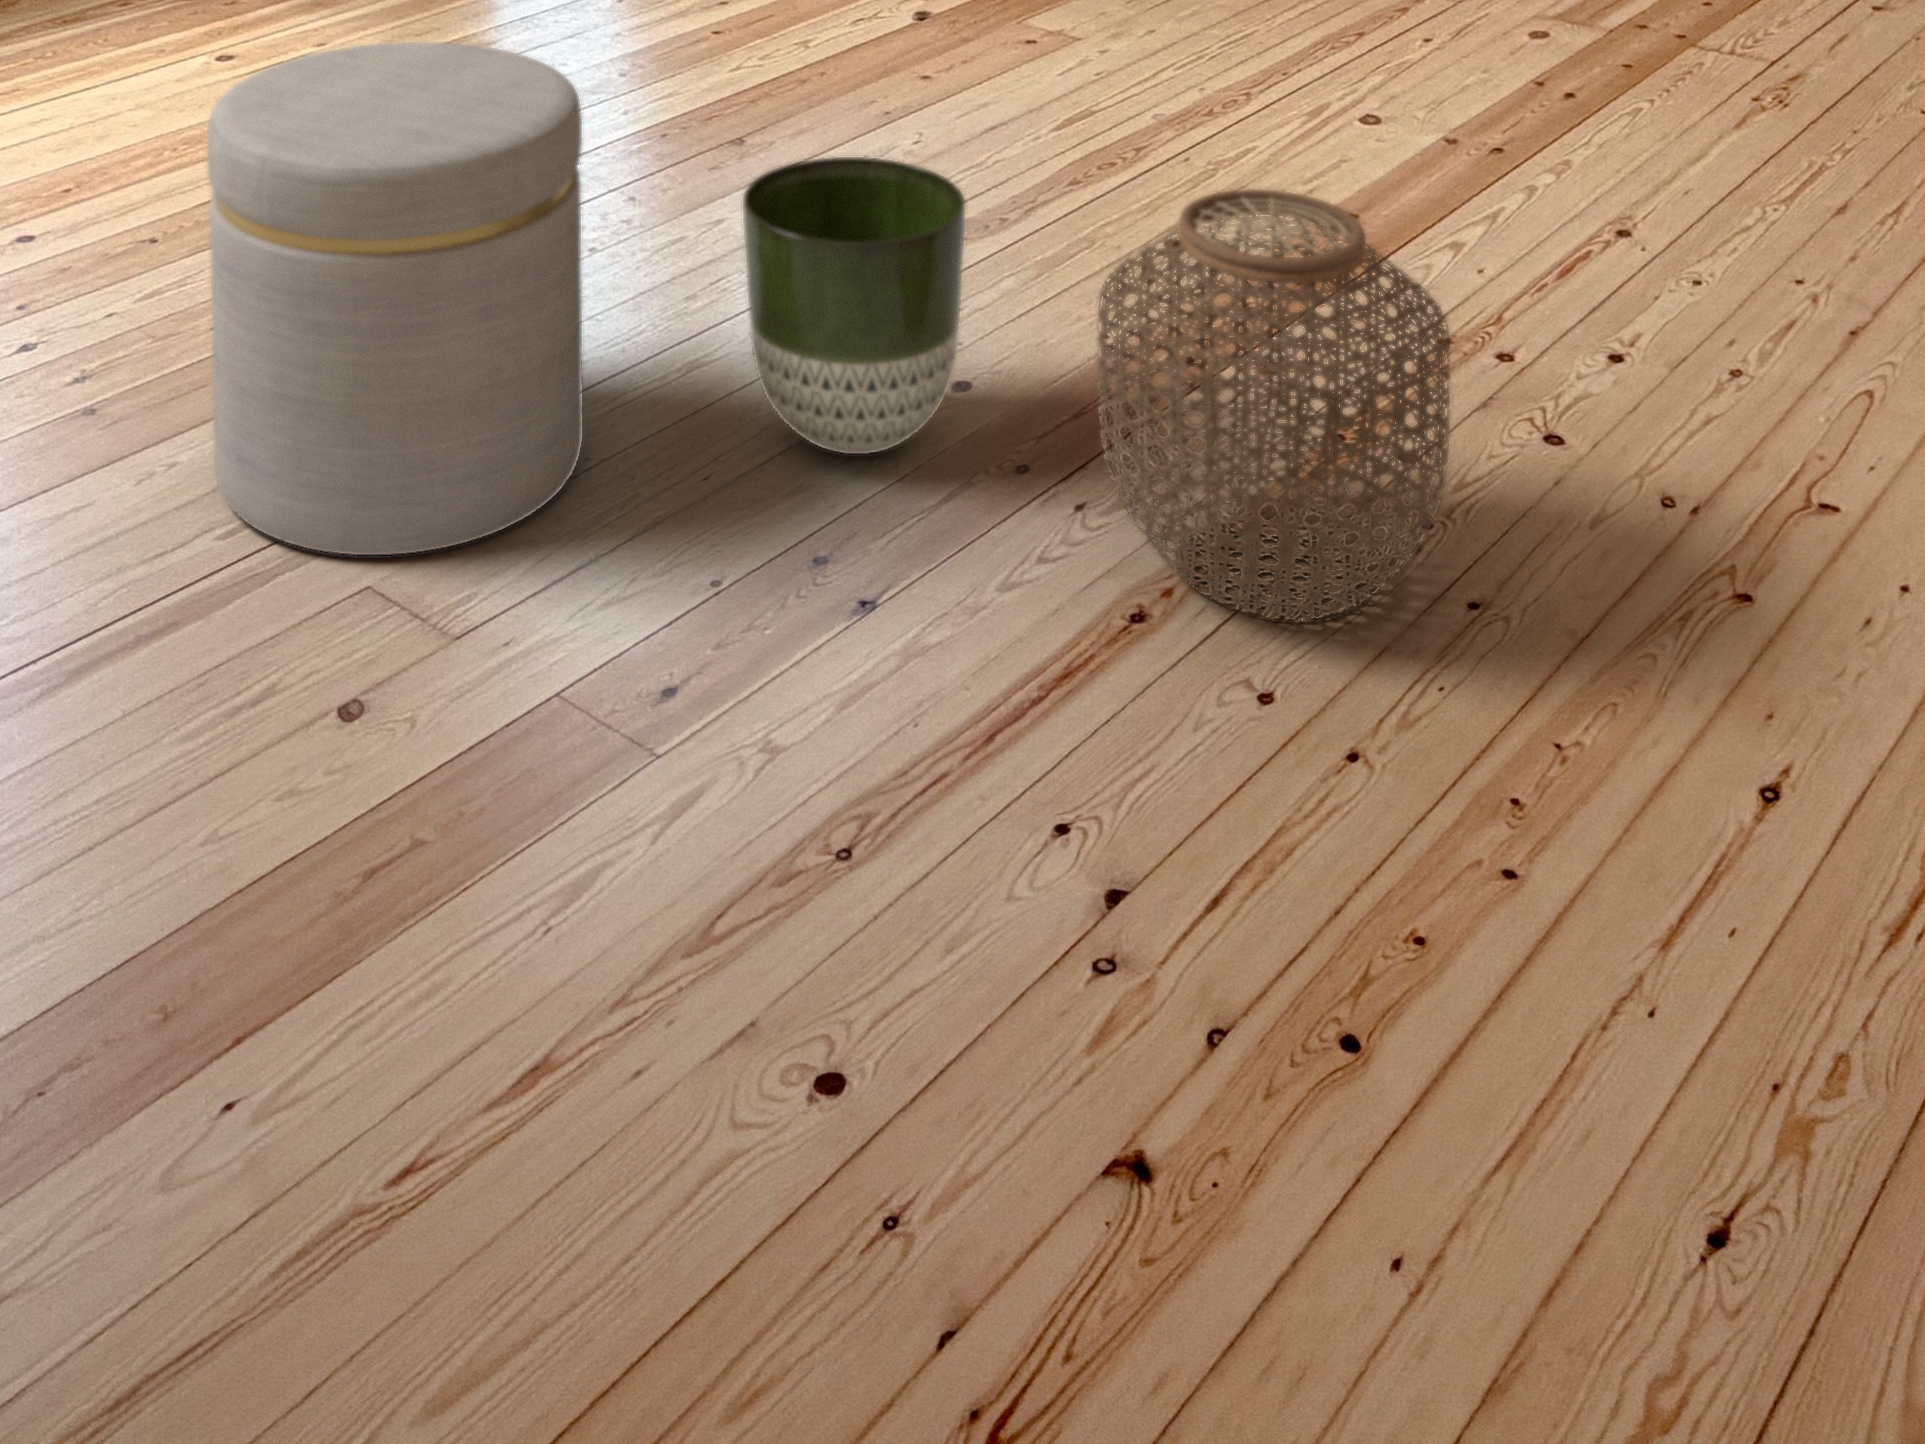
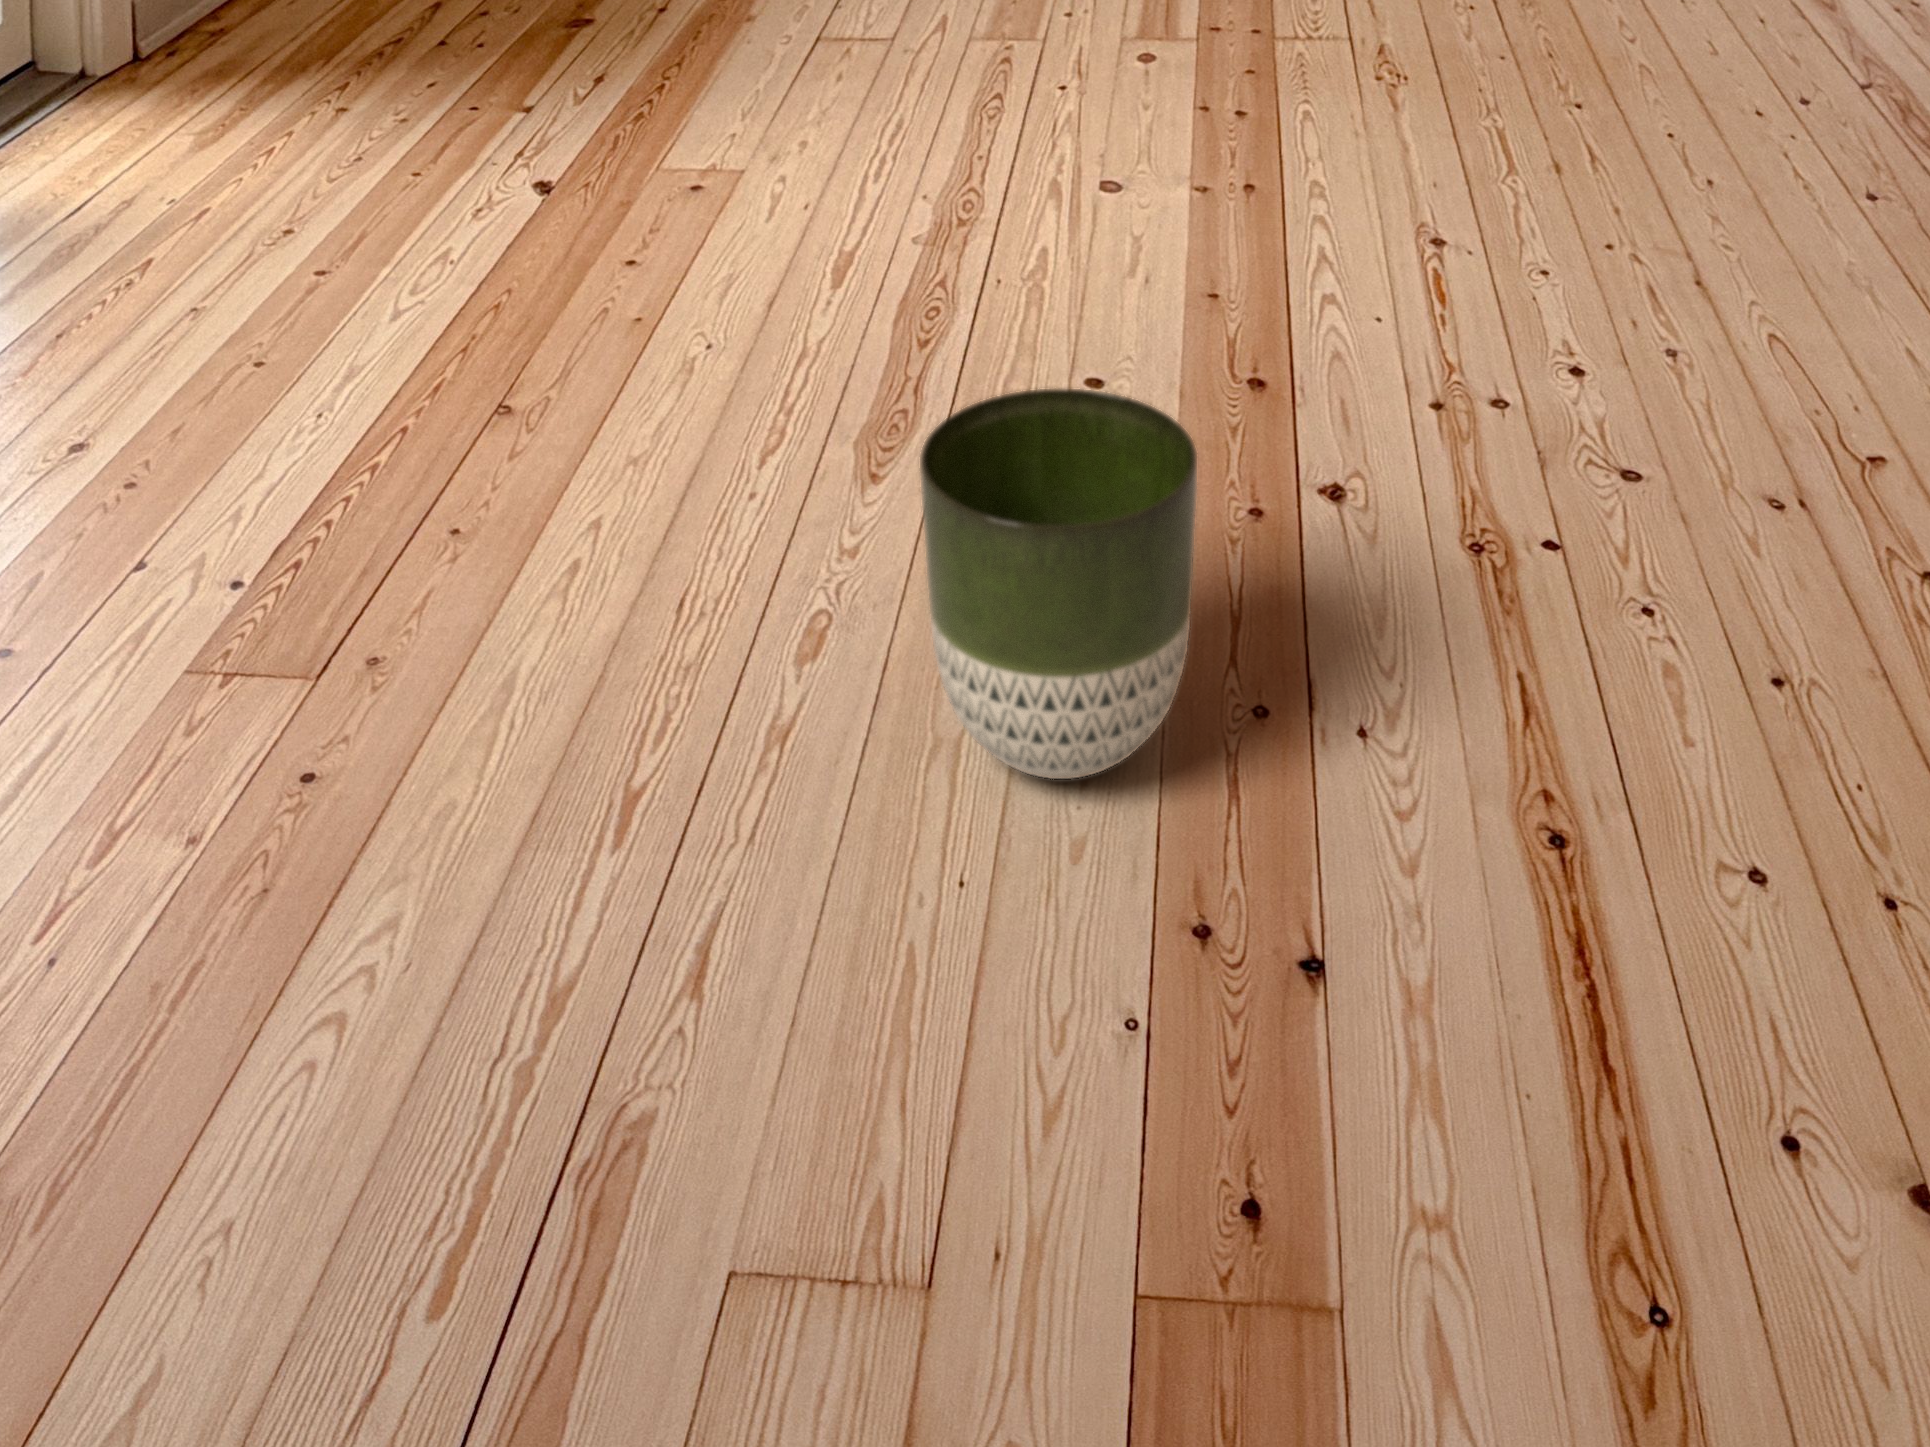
ottoman: present [207,42,583,555] -> none [279,394,837,1251]
woven basket: present [1097,189,1450,620] -> none [1407,304,1794,787]

